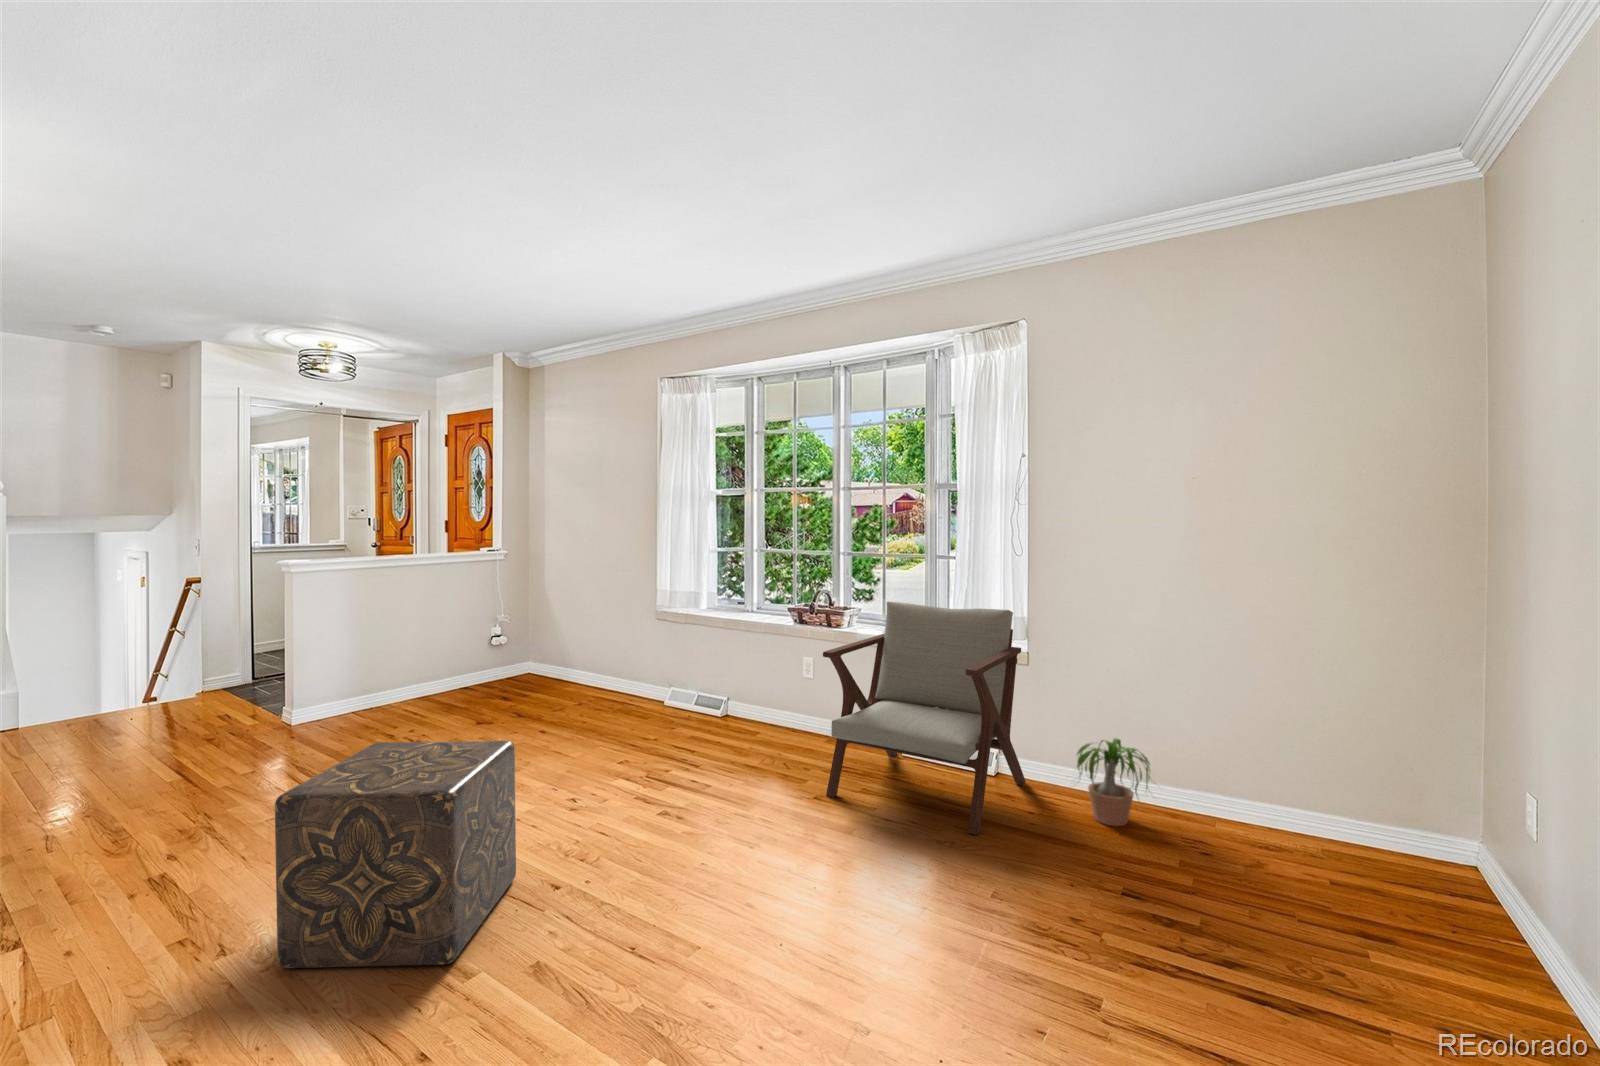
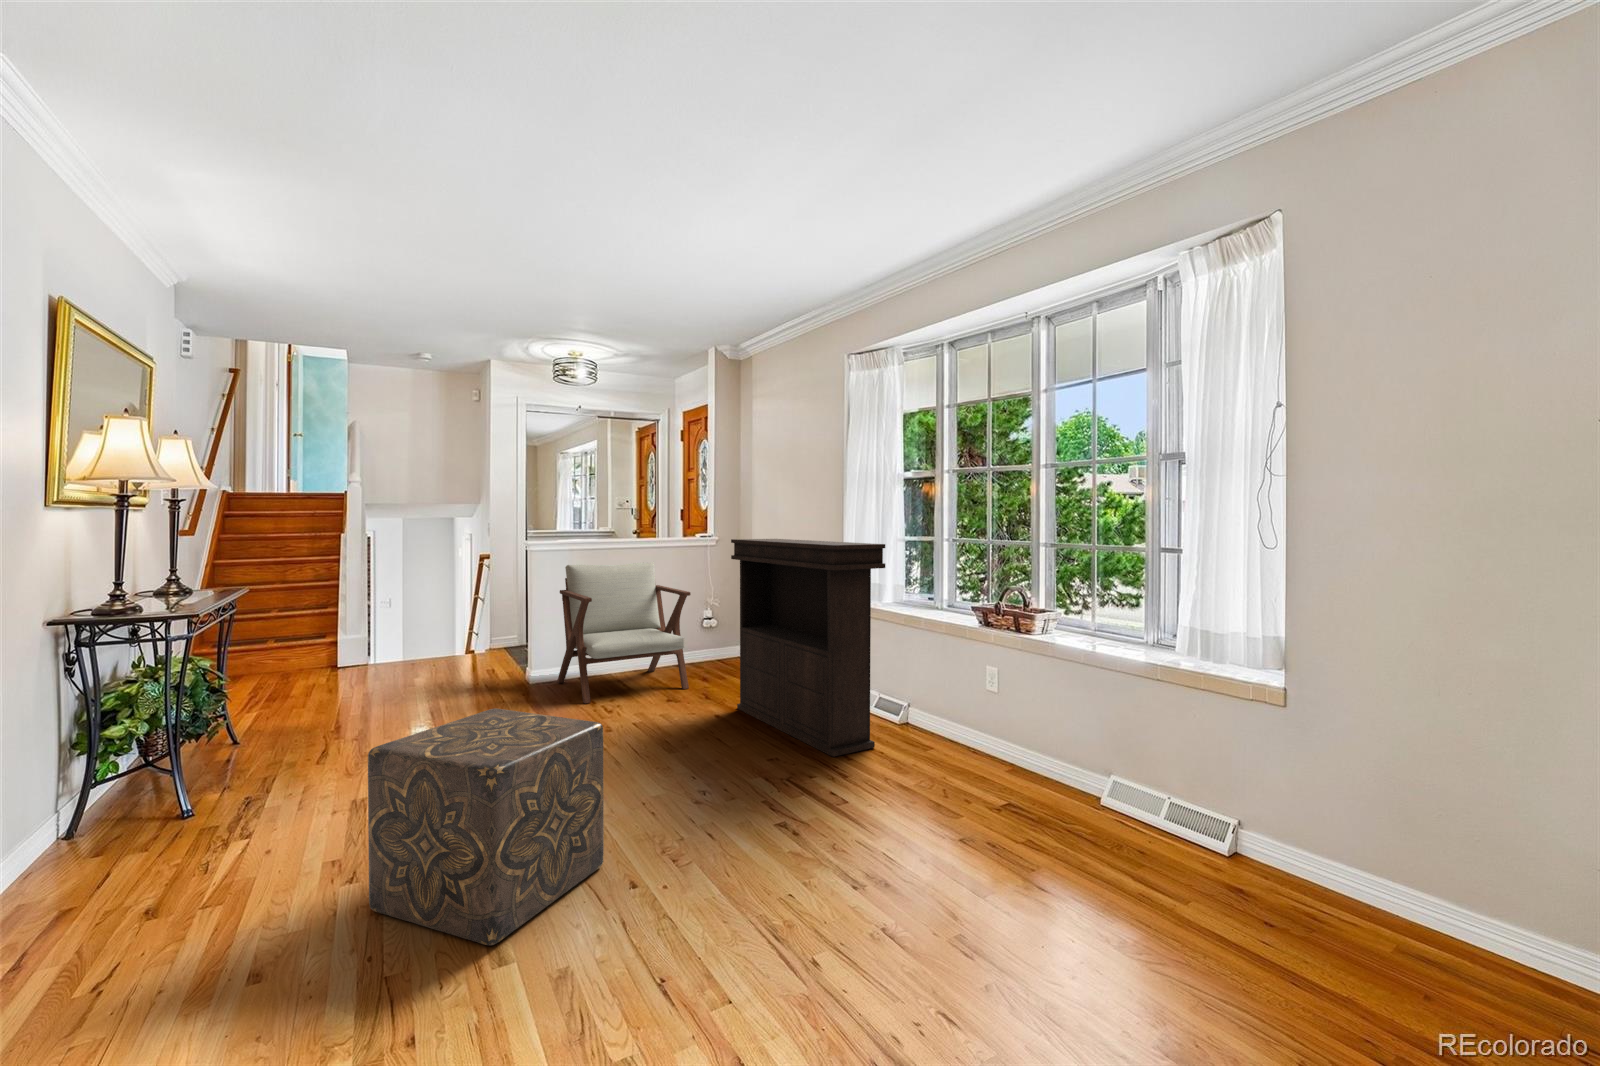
console table: none [550,552,718,753] -> present [731,539,885,757]
lounge chair: present [823,602,1026,835] -> present [557,562,691,703]
potted plant: present [1077,739,1150,826] -> none [1323,833,1528,976]

